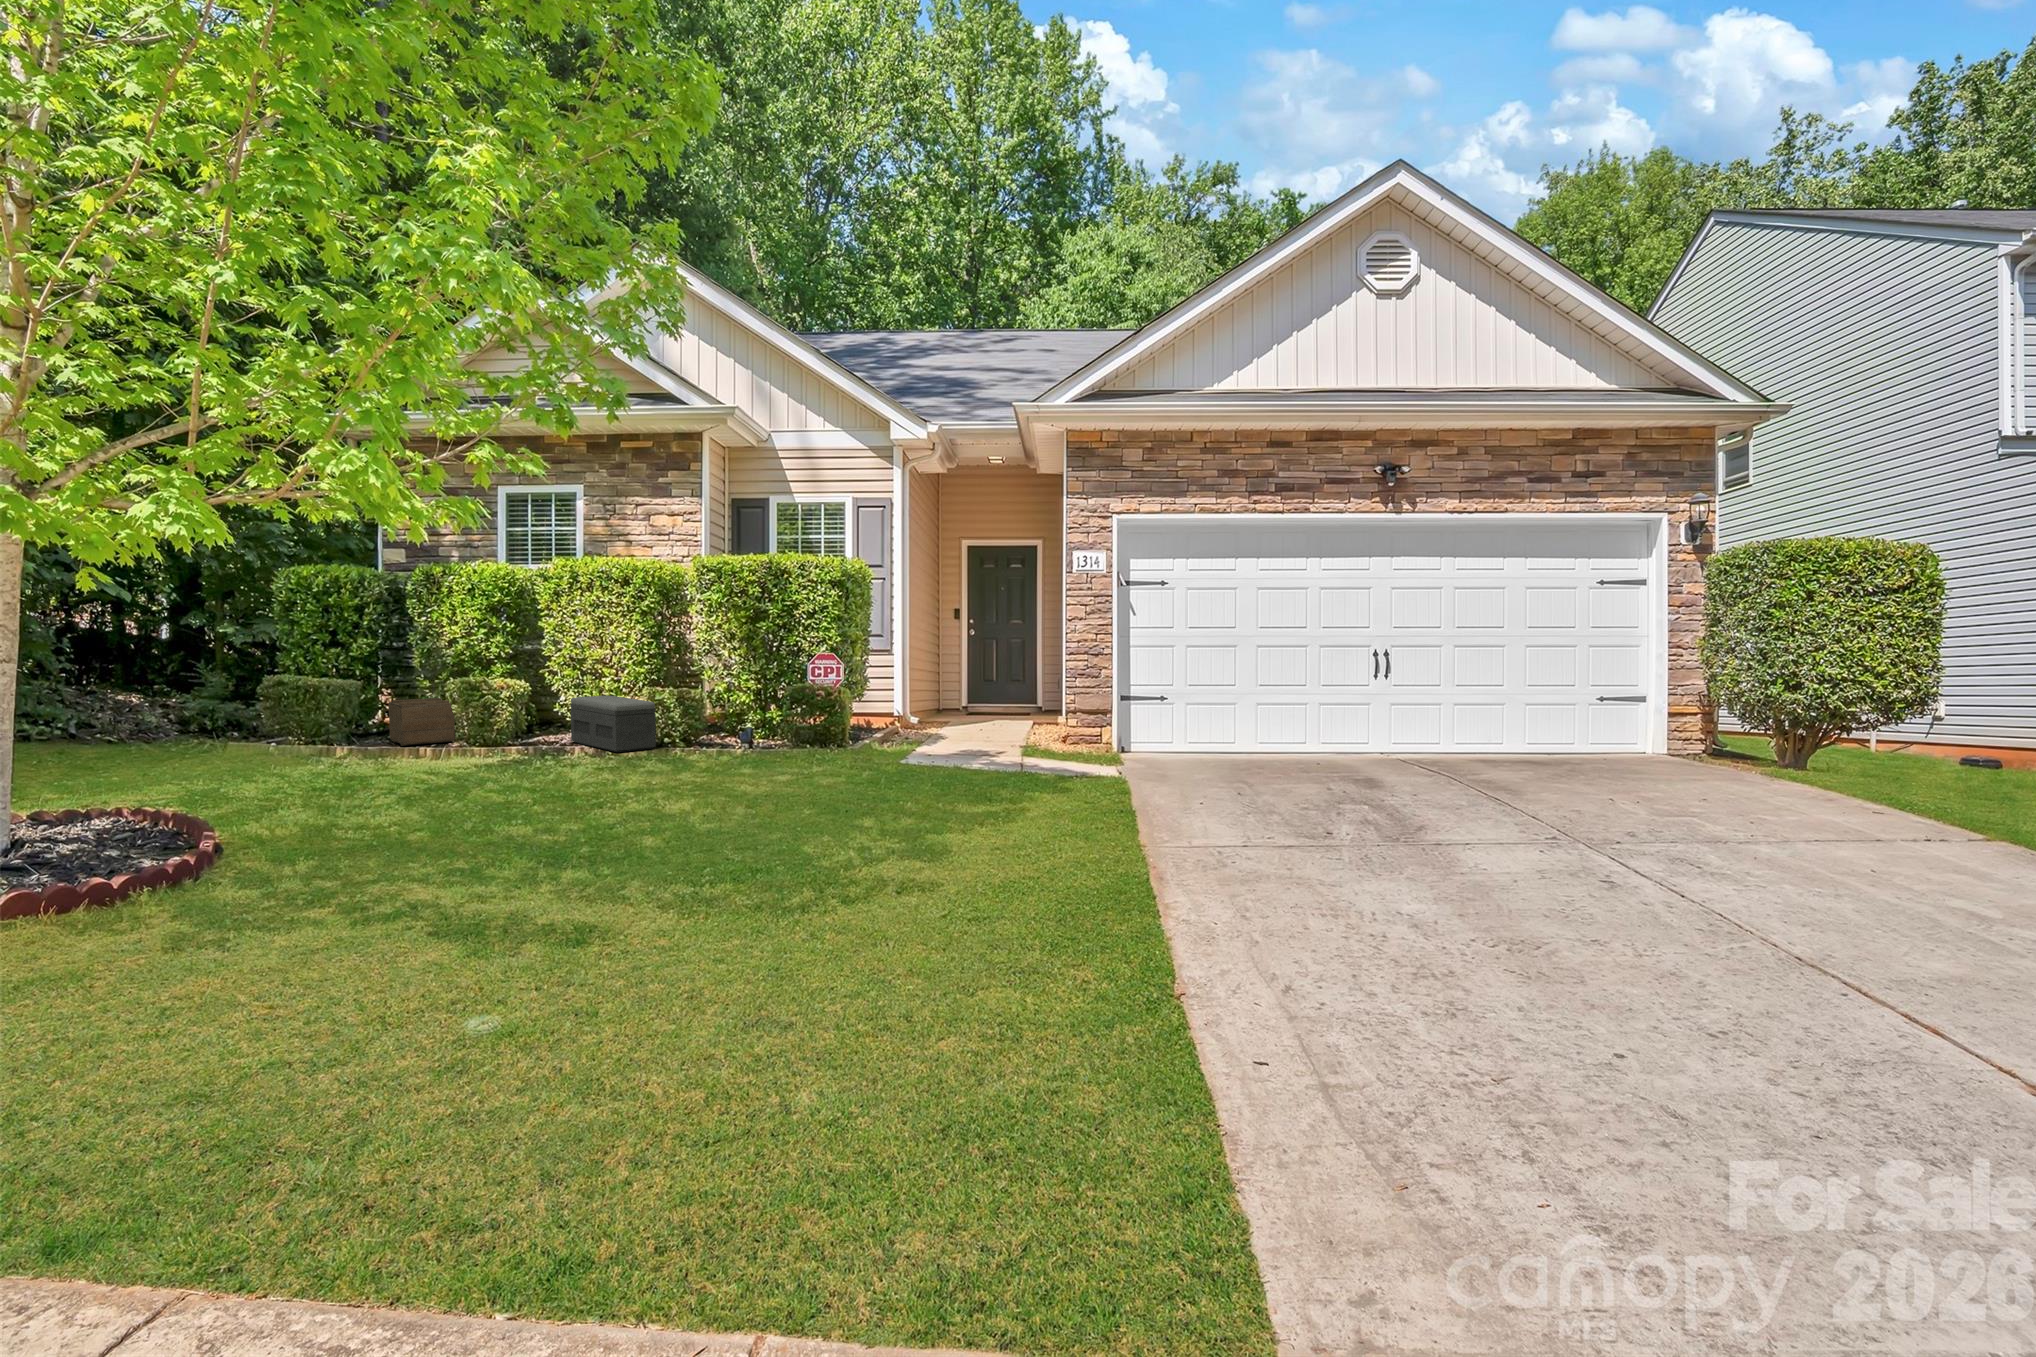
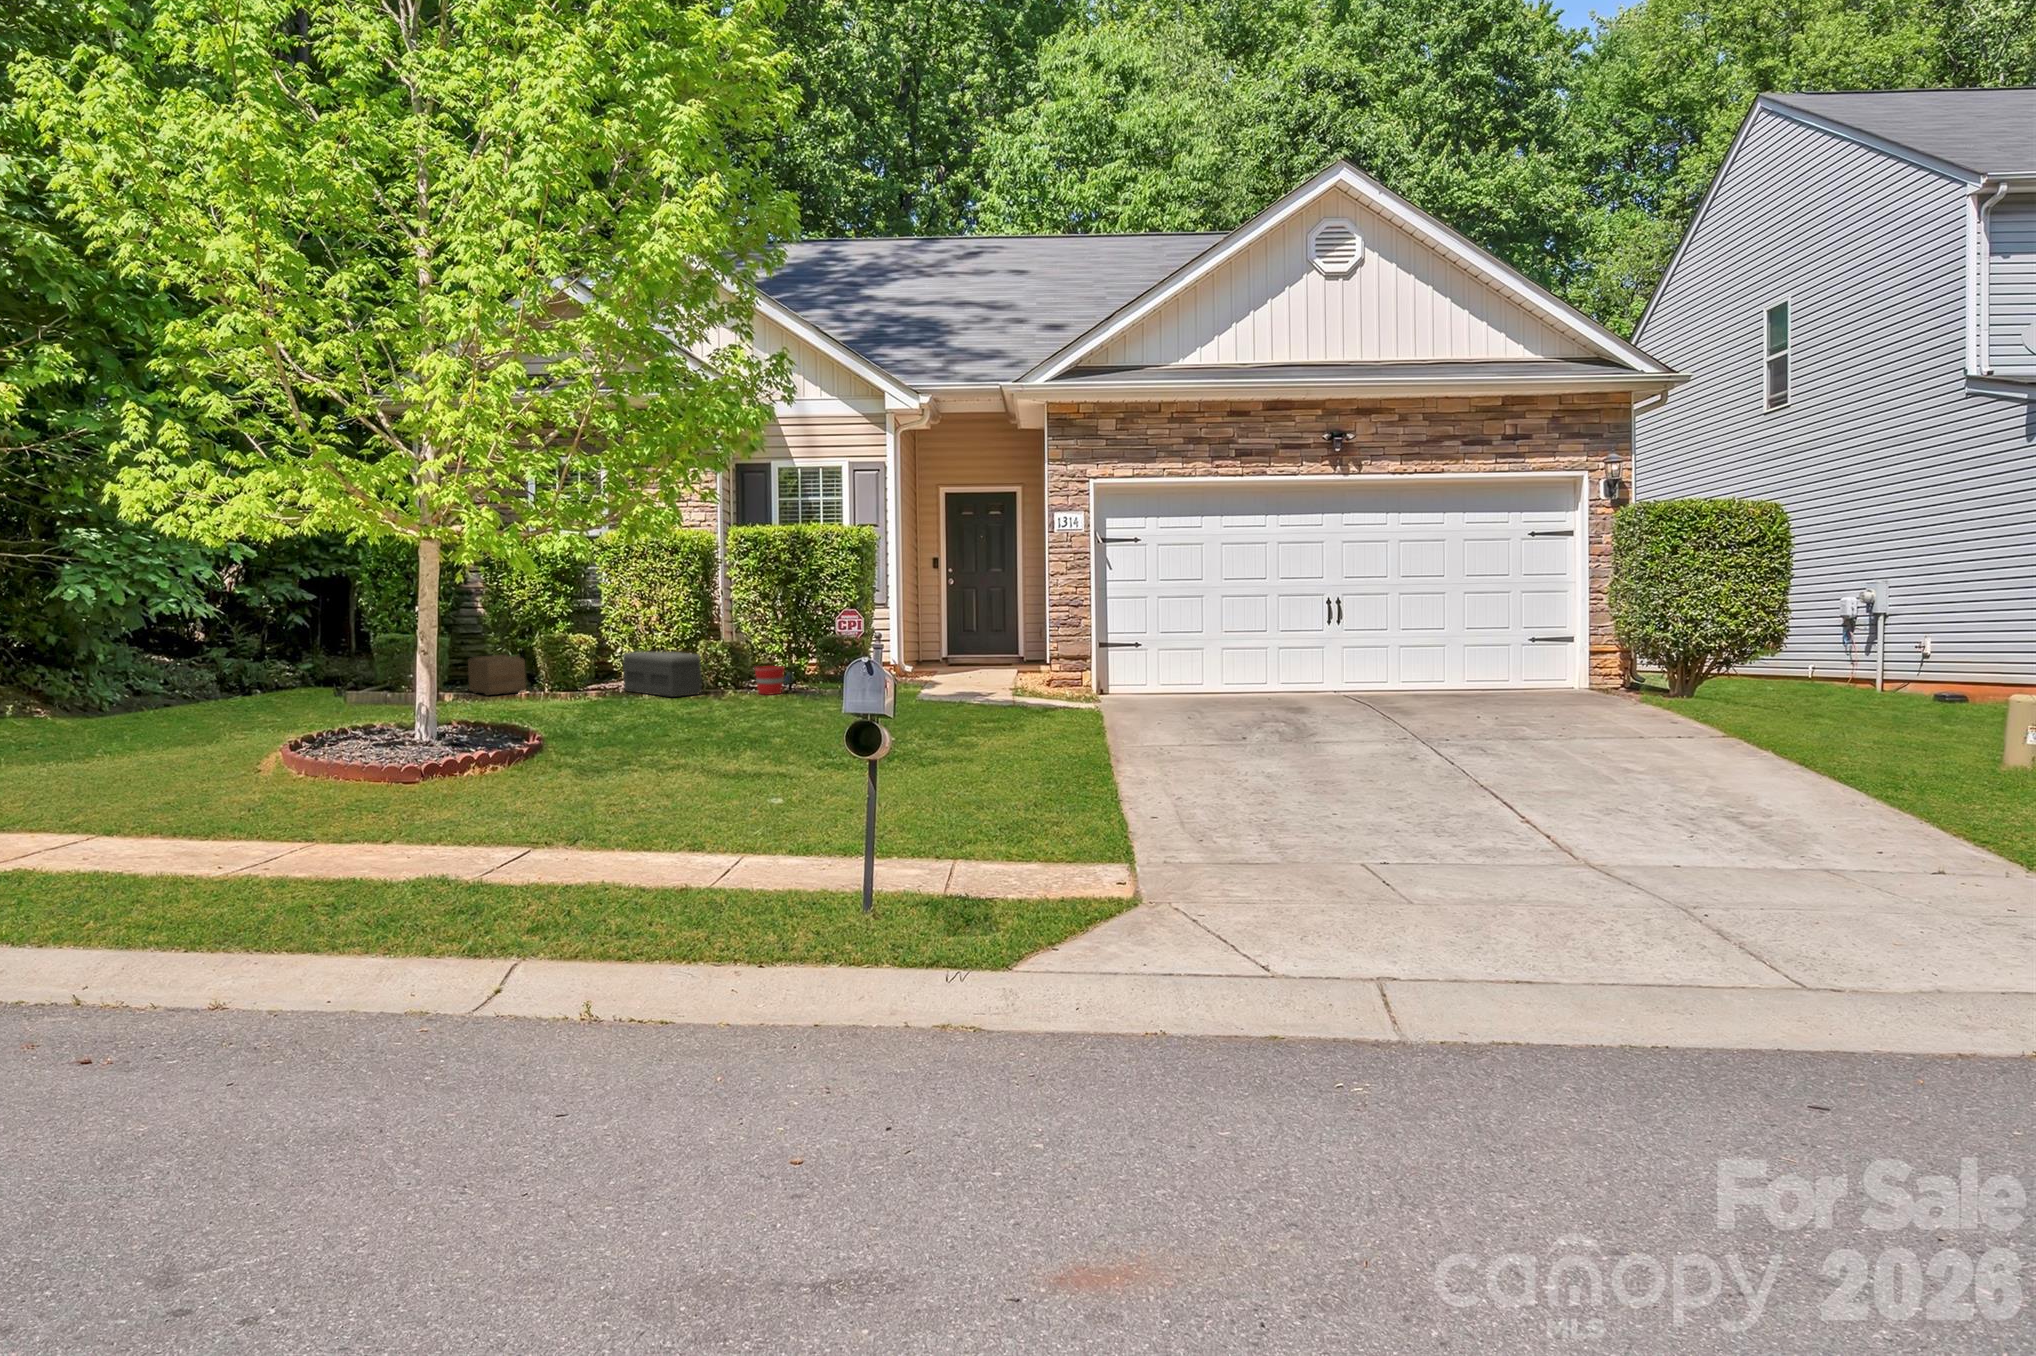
bucket: none [717,716,755,750] -> present [753,666,784,695]

